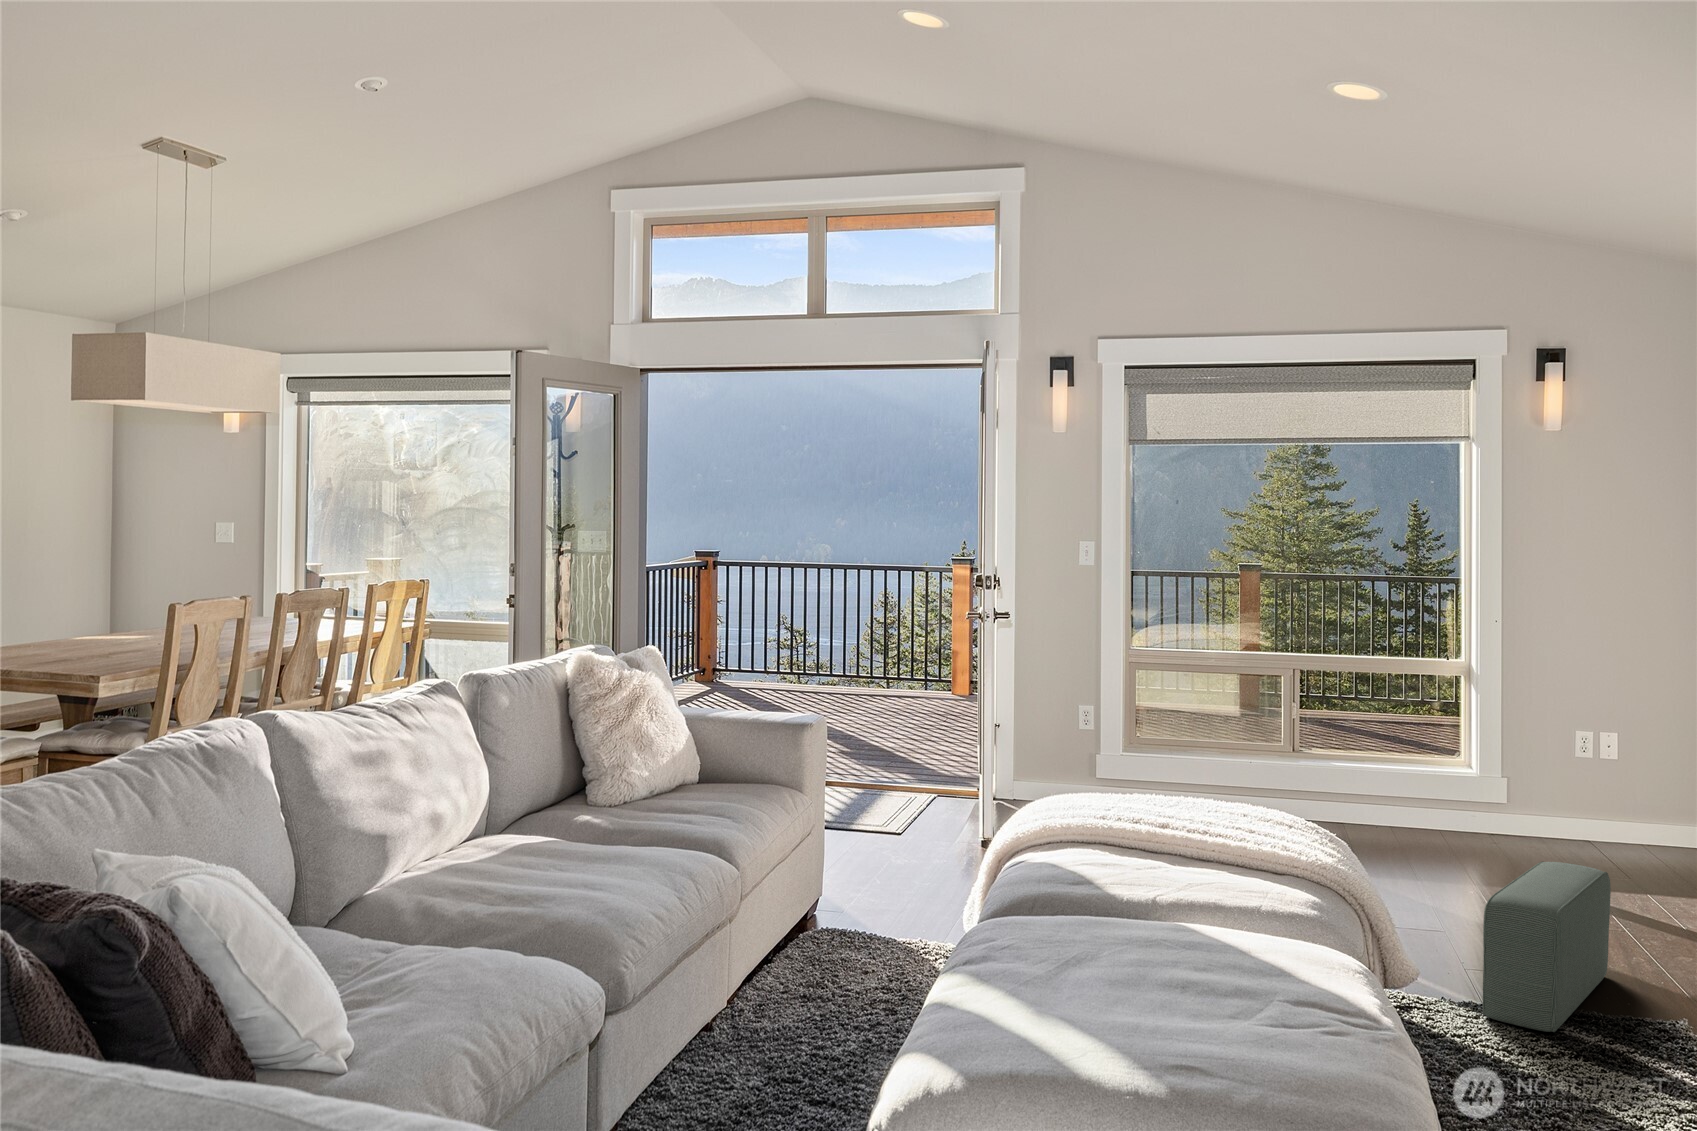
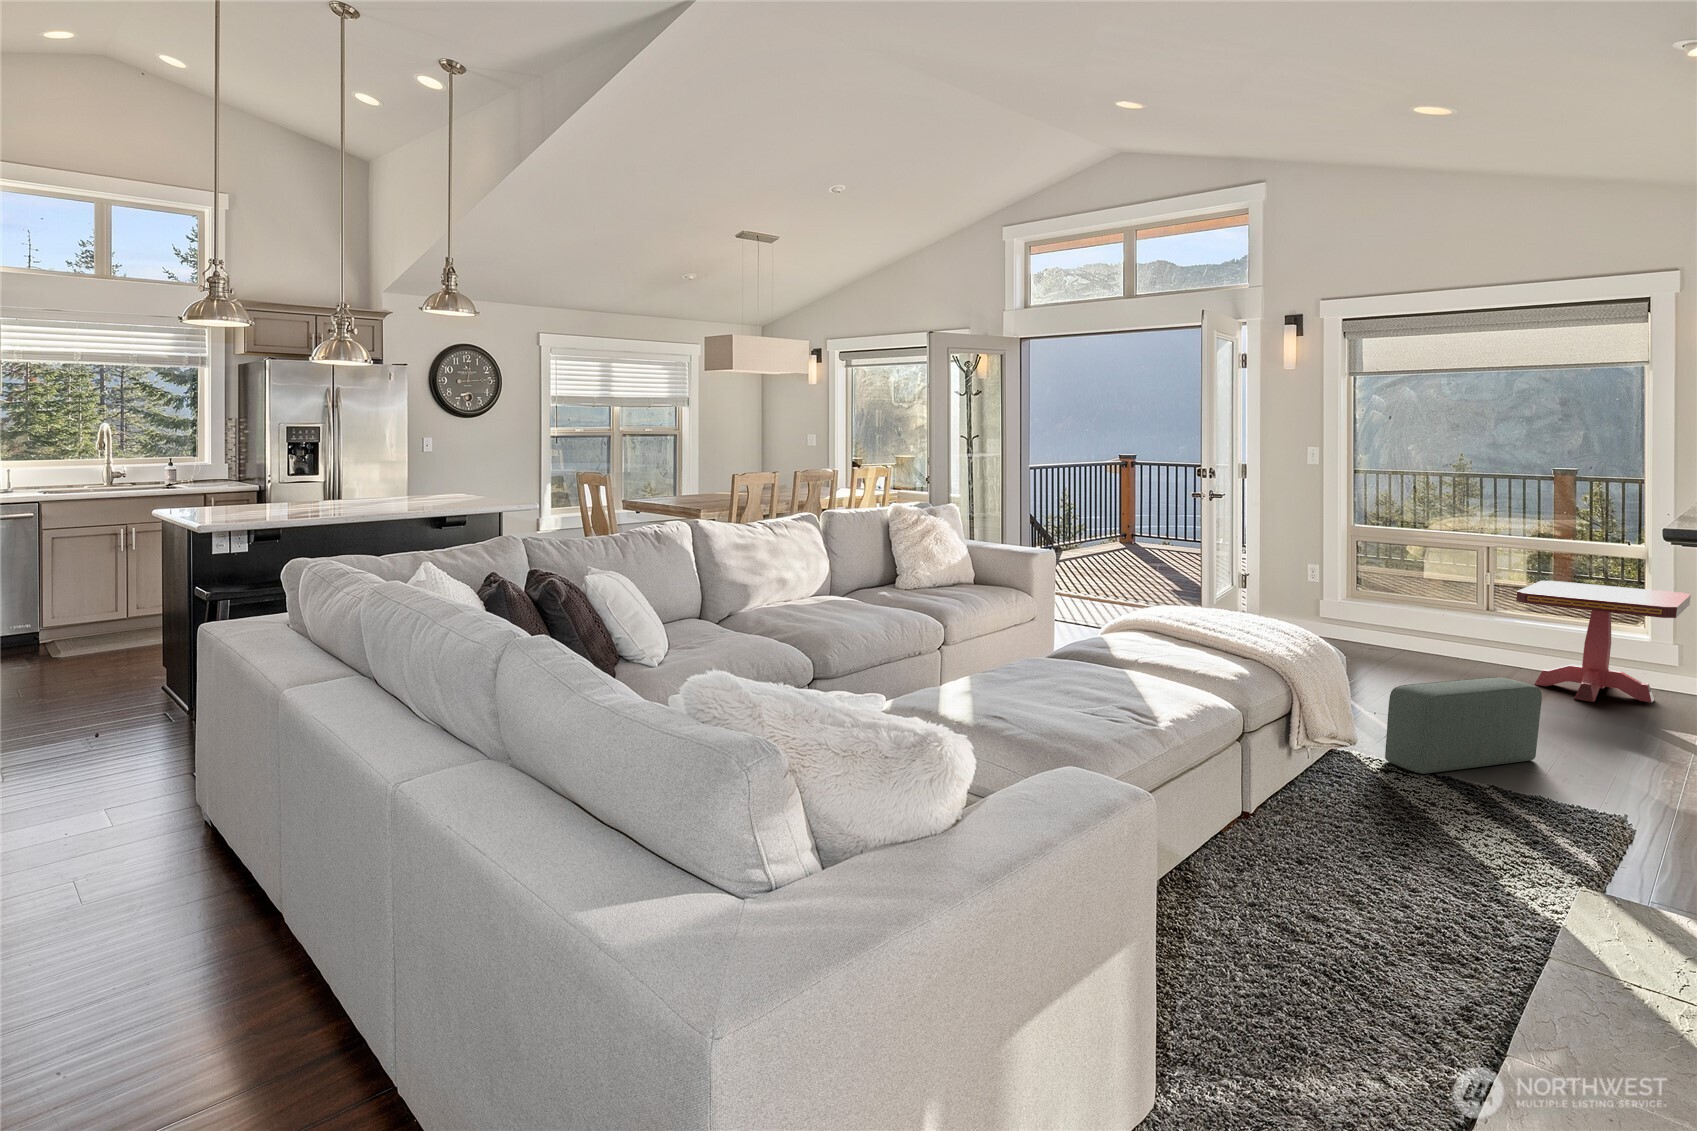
side table: none [1390,708,1593,865] -> present [1516,581,1691,702]

